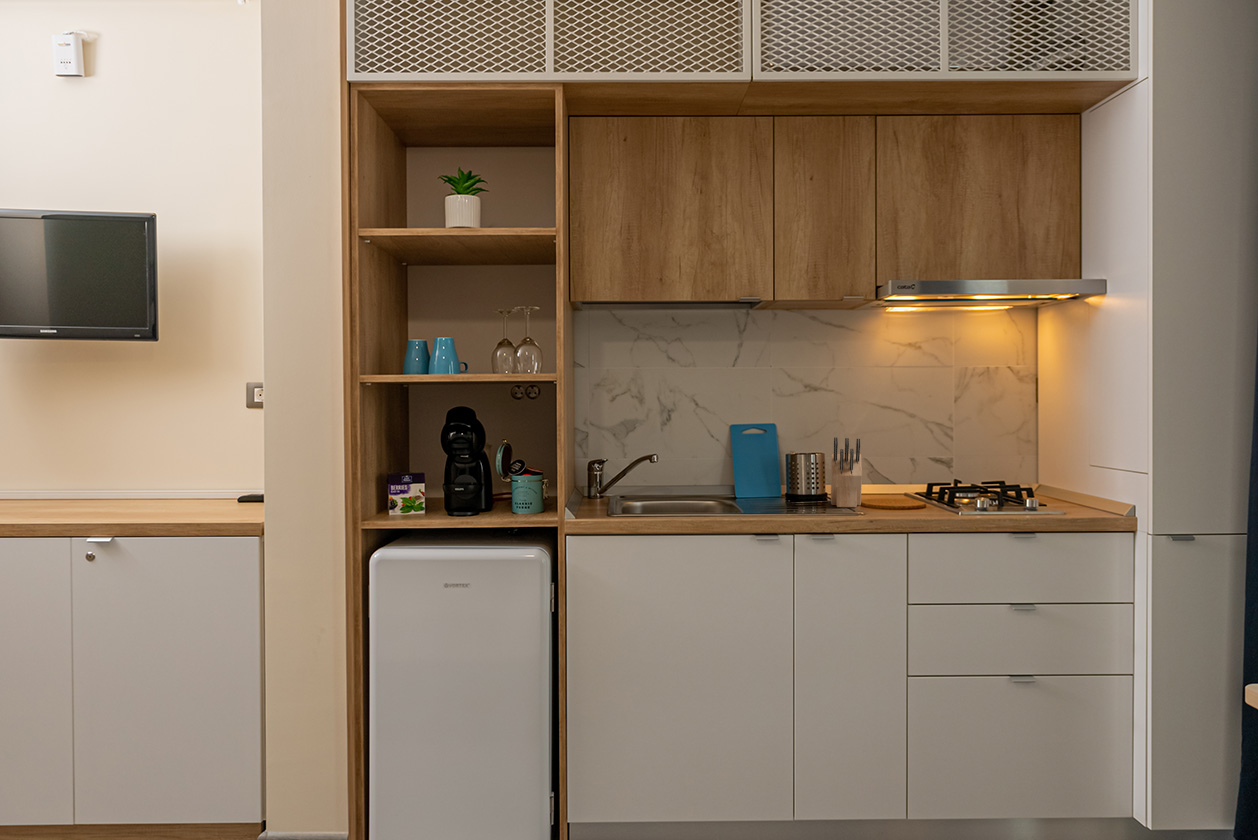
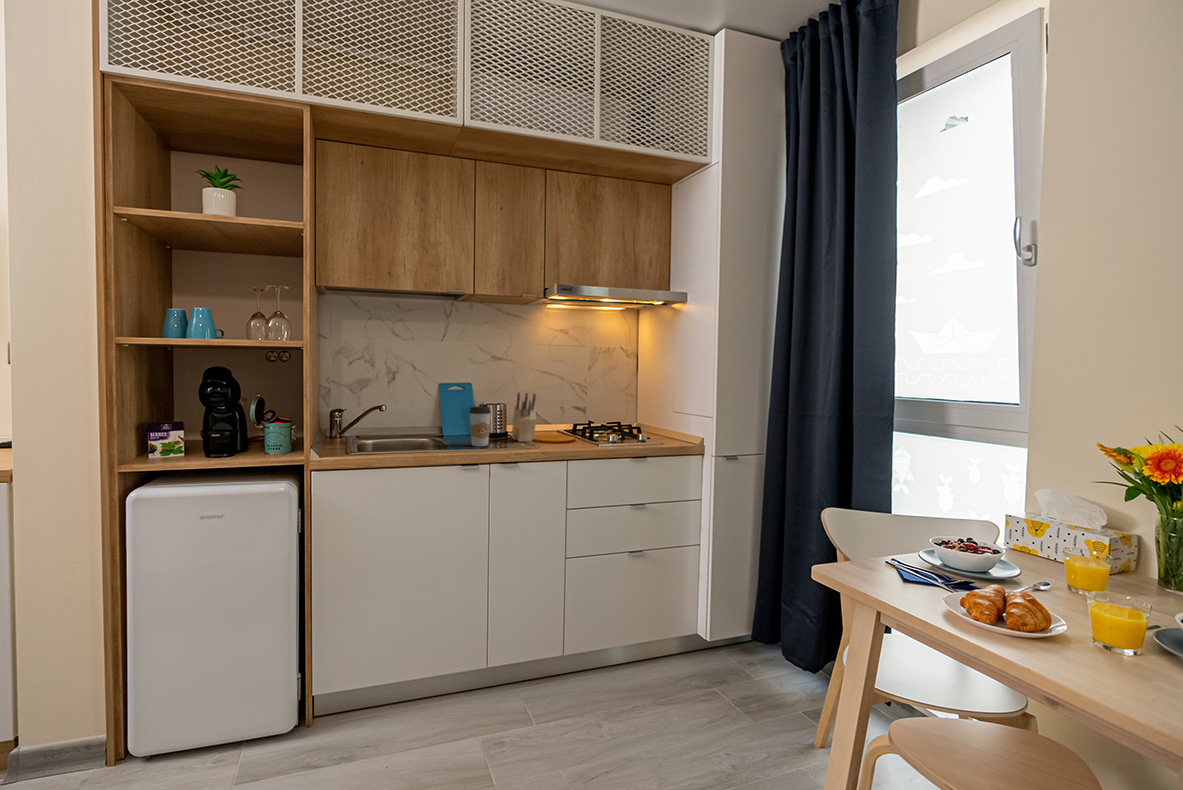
coffee cup: none [766,457,796,512] -> present [469,406,491,446]

